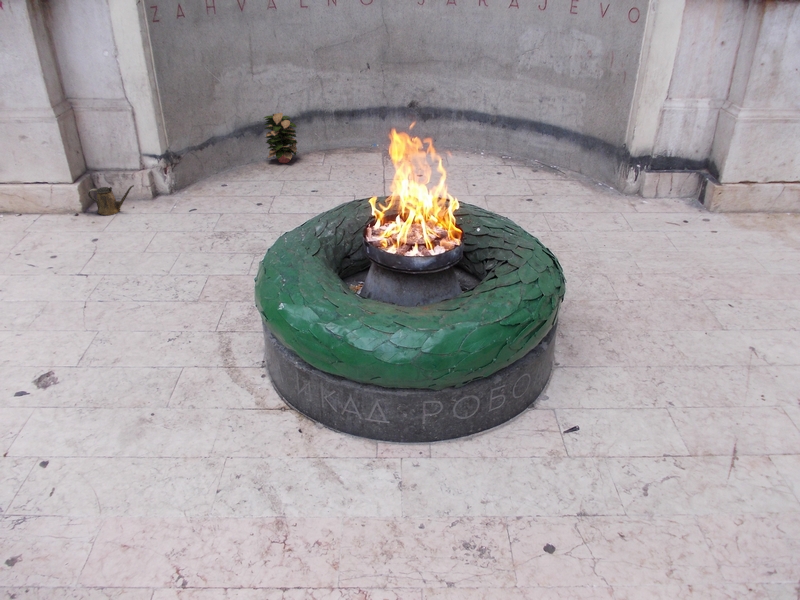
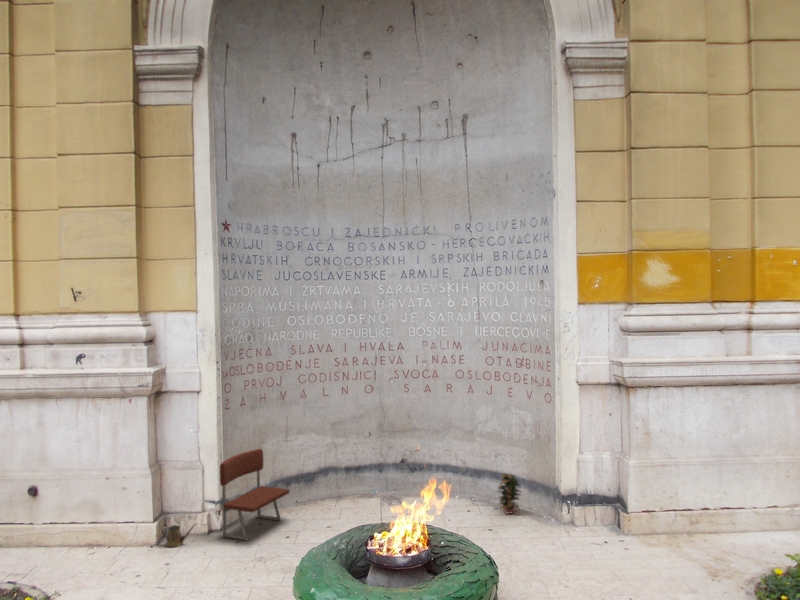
bench: none [154,84,259,208] -> present [220,449,289,540]
decorative plant: present [264,113,297,163] -> present [498,474,521,513]

